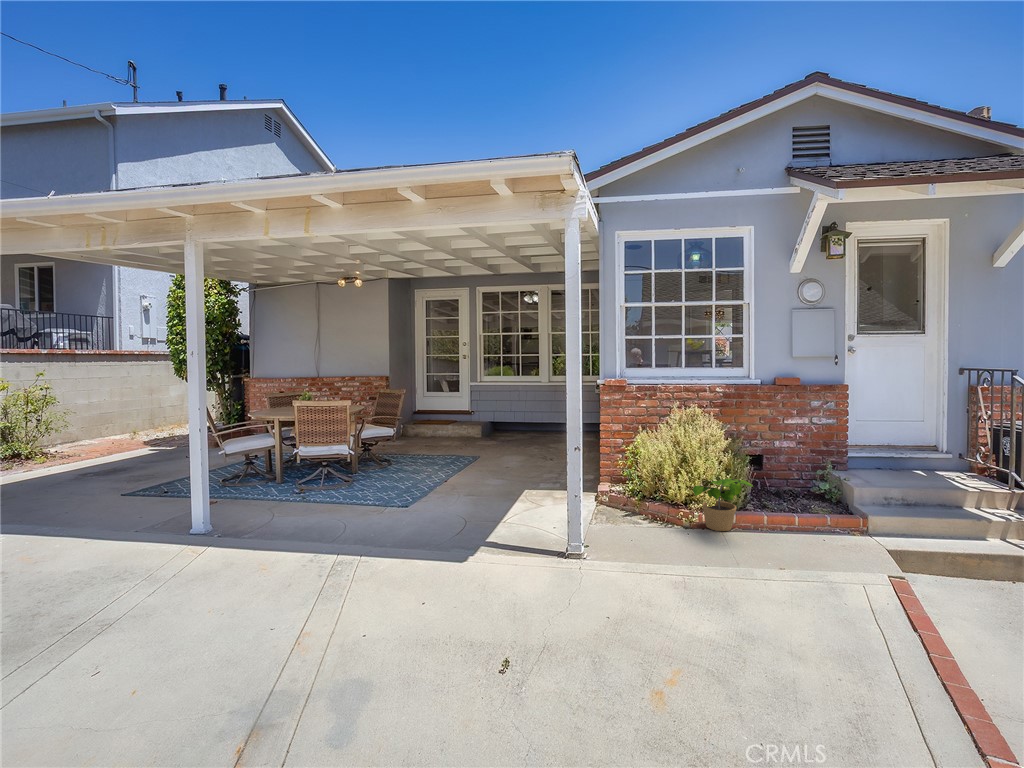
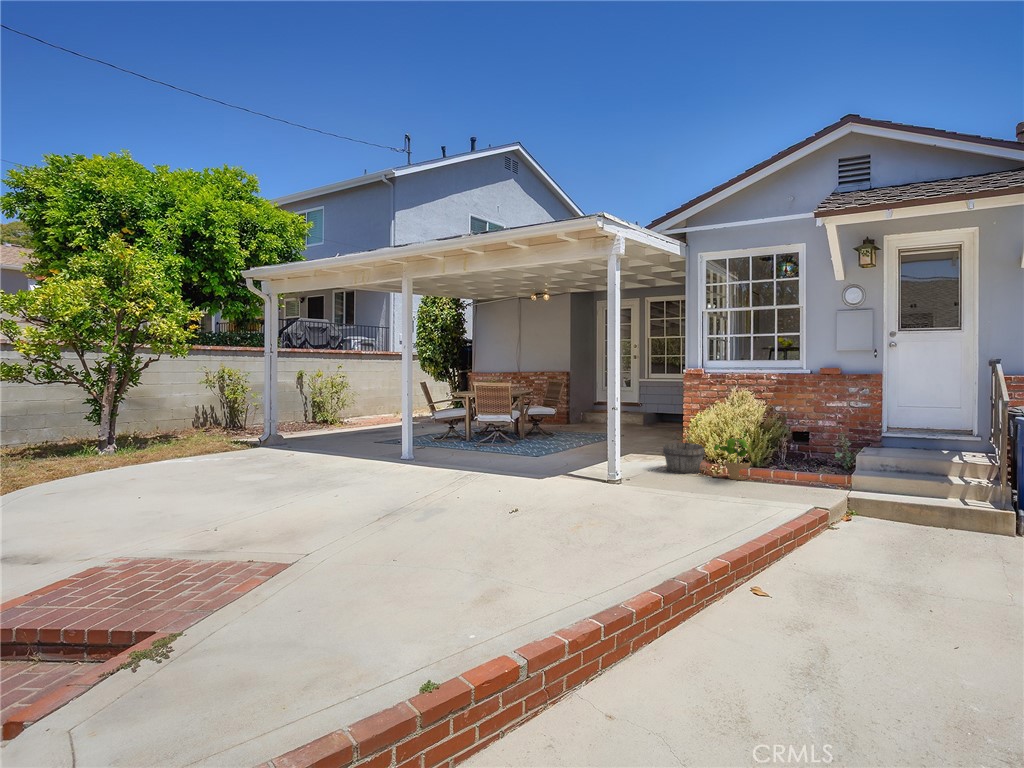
wooden bucket: none [608,474,665,527] -> present [663,440,705,474]

